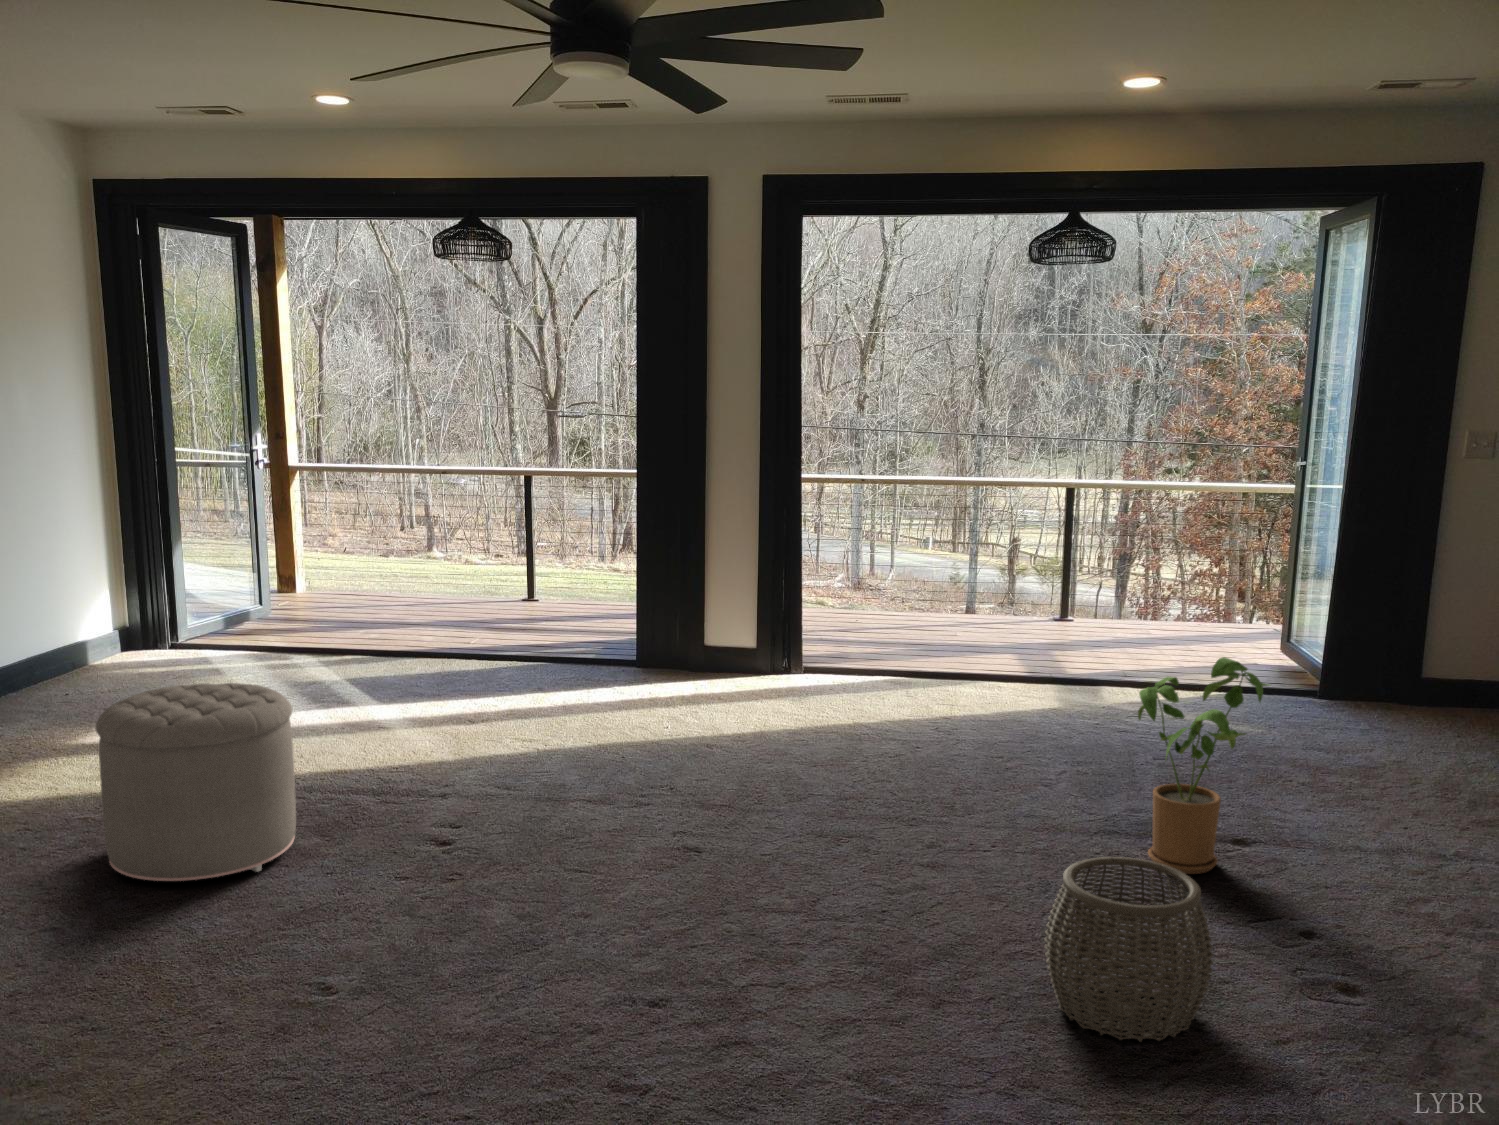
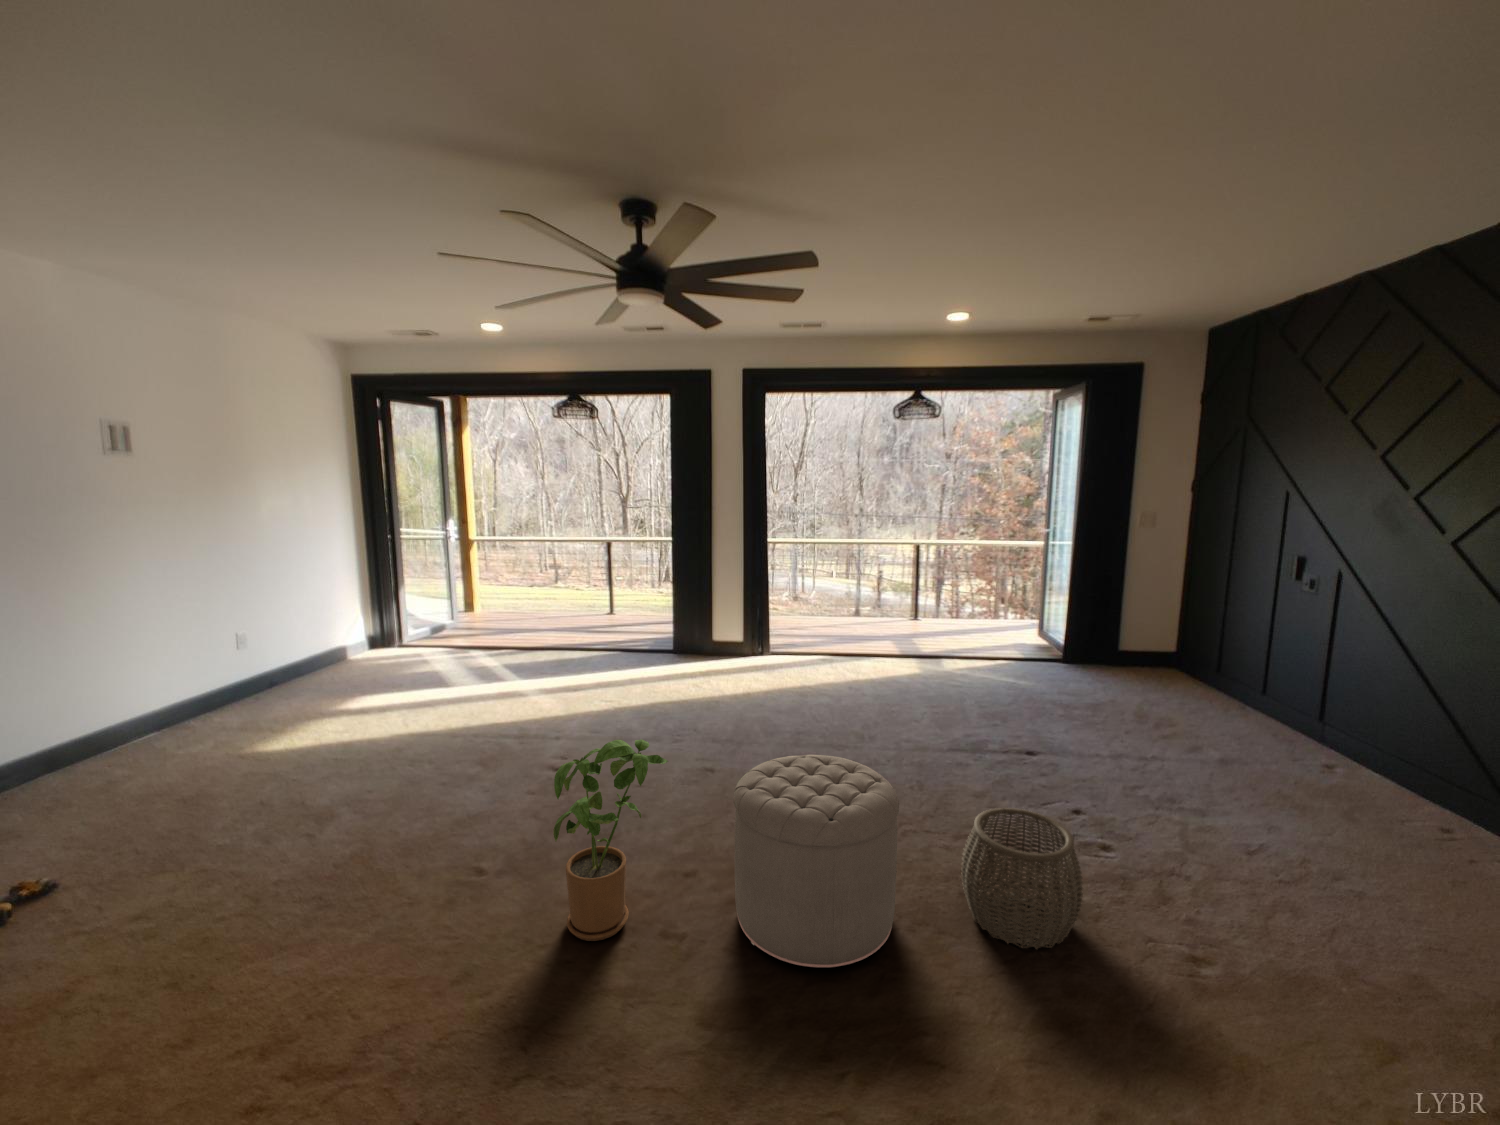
house plant: present [1138,657,1269,874] -> present [553,740,668,941]
ottoman: present [96,683,296,881] -> present [733,755,899,967]

